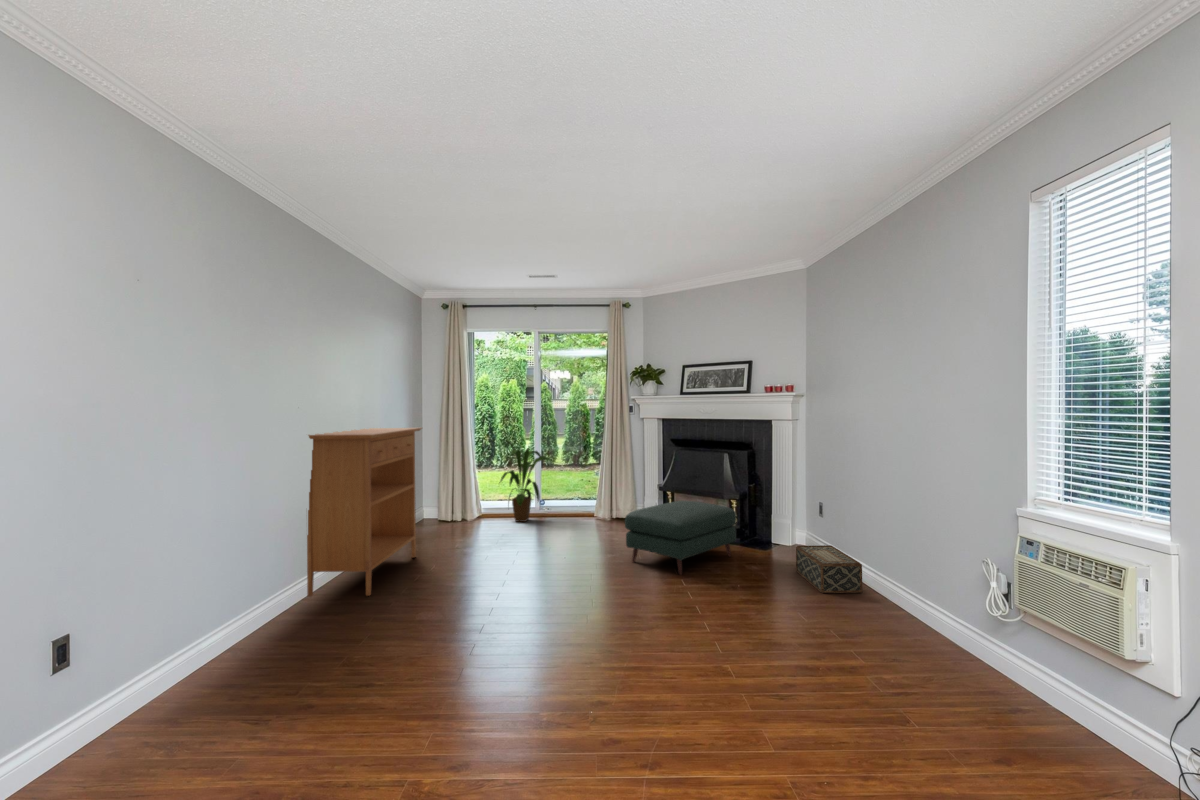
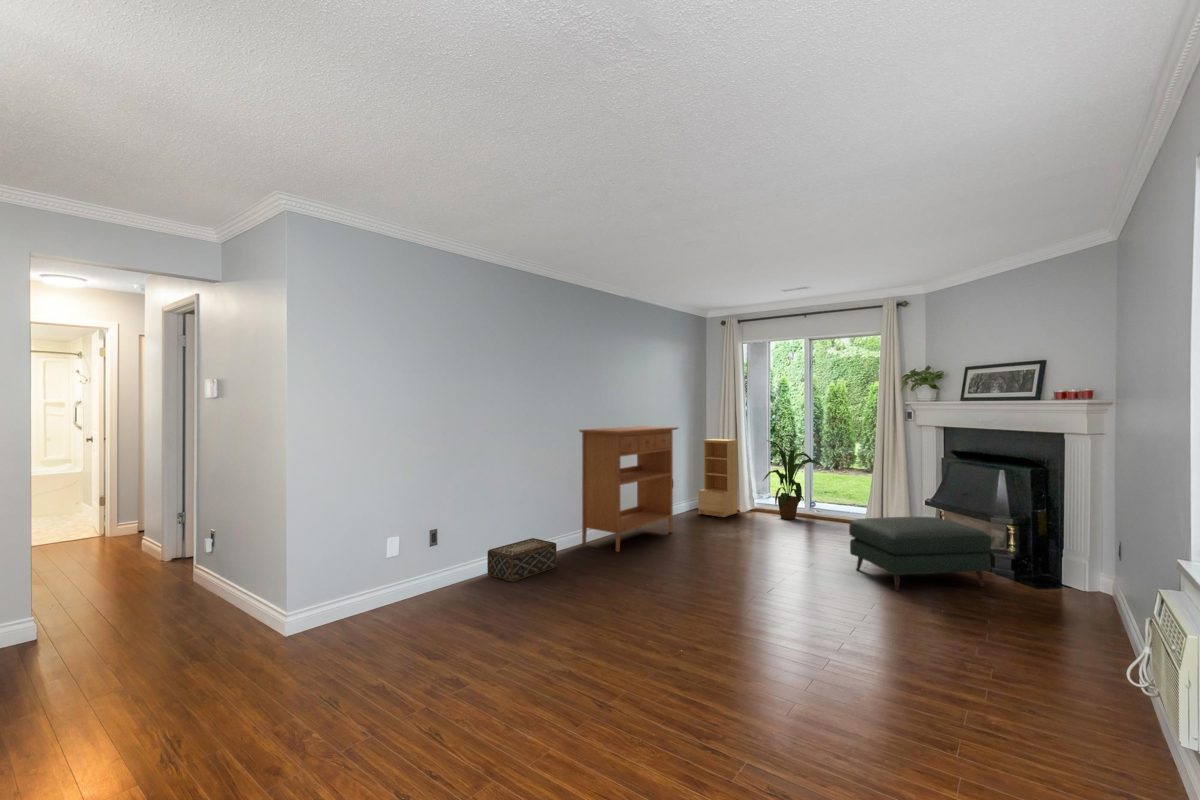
bookshelf: none [424,440,466,530] -> present [698,439,737,517]
woven basket: present [796,545,863,593] -> present [487,538,556,582]

